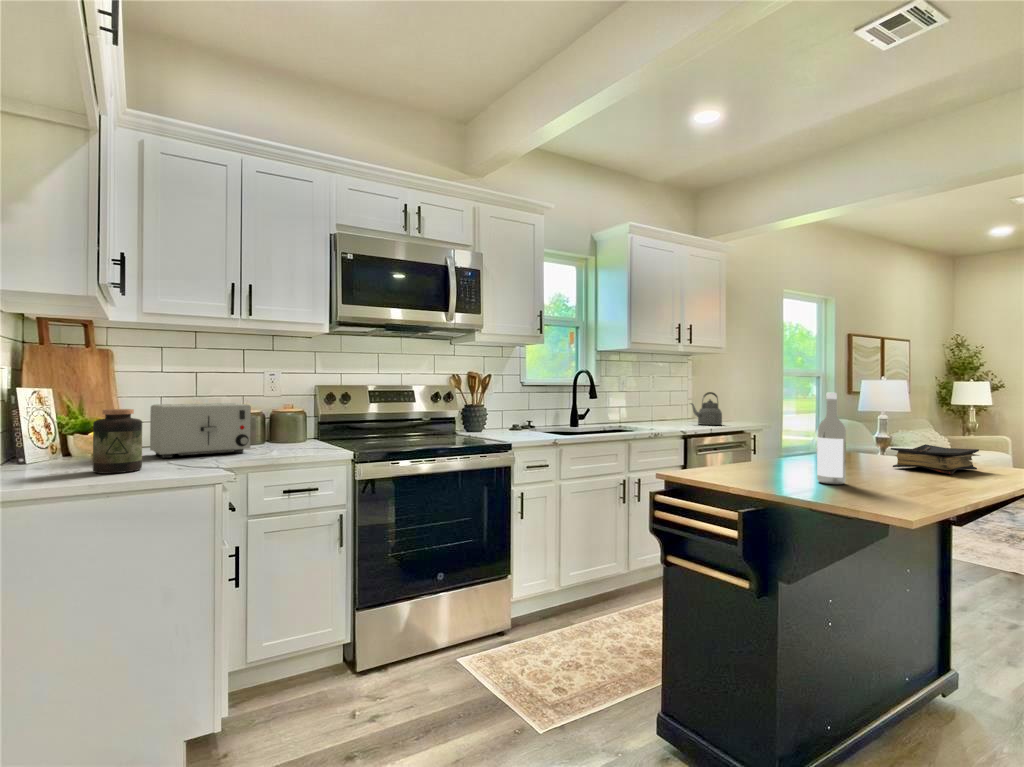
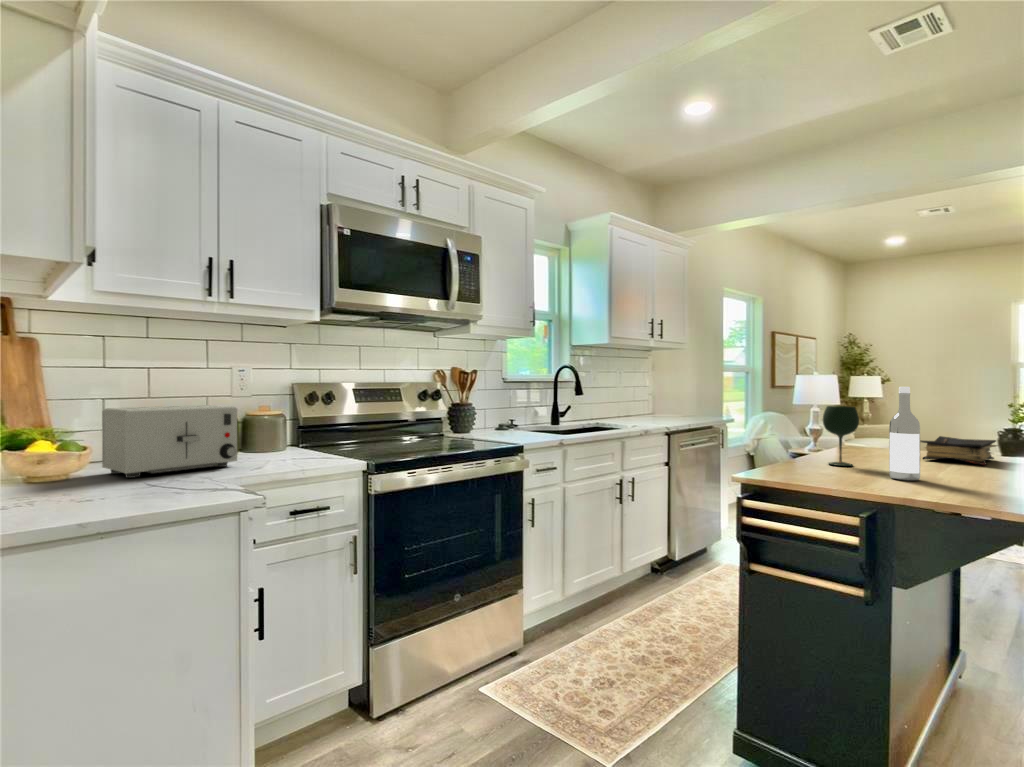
kettle: present [691,392,722,425] -> none [659,387,690,420]
jar: present [93,409,142,474] -> none [47,416,117,506]
wine glass: none [776,411,810,470] -> present [823,406,859,466]

